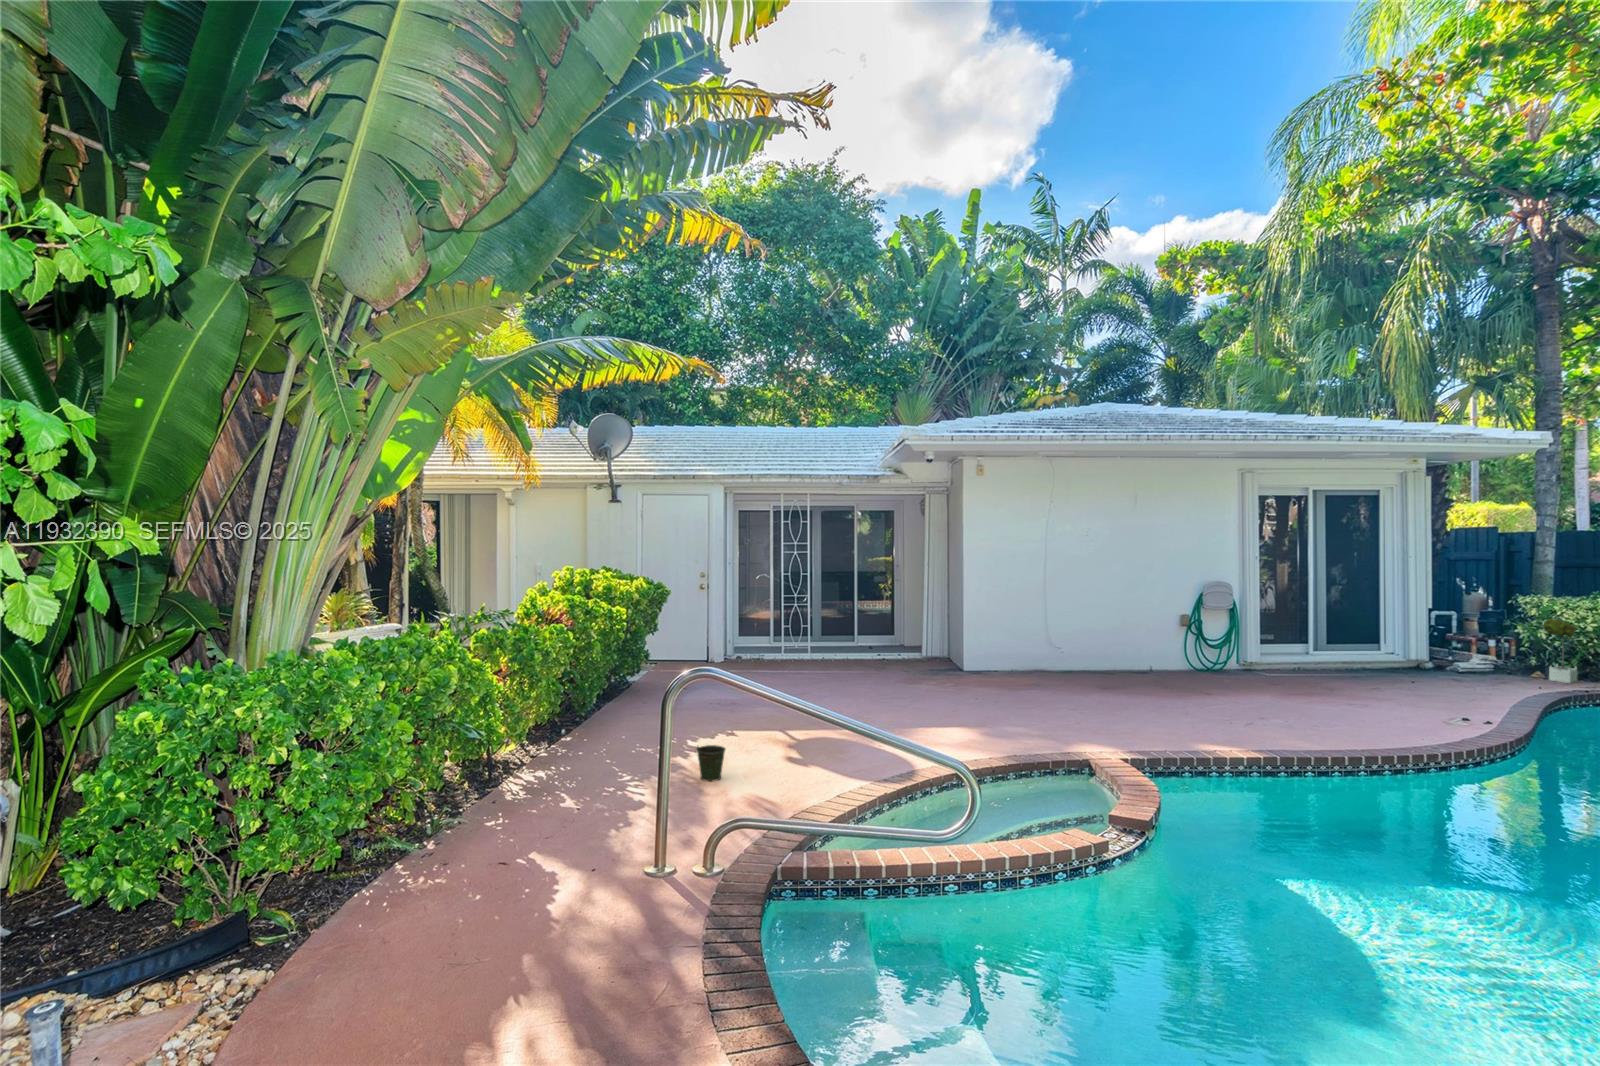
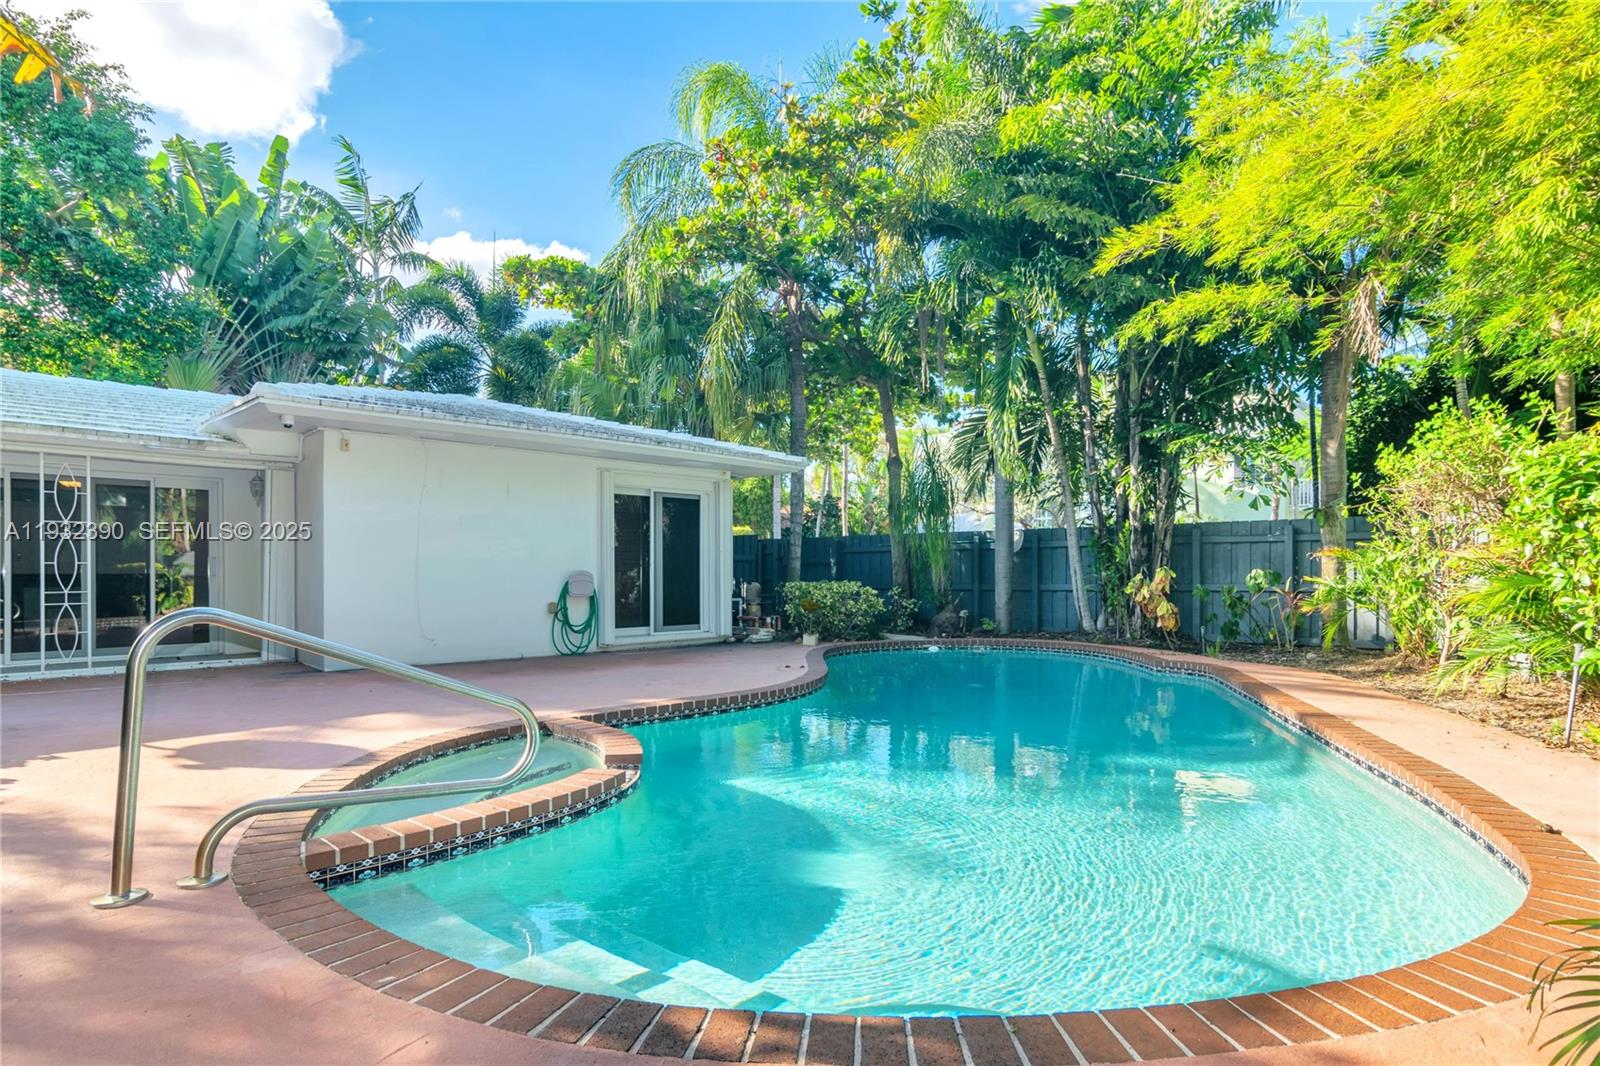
bucket: present [697,745,725,781] -> none [27,748,88,801]

